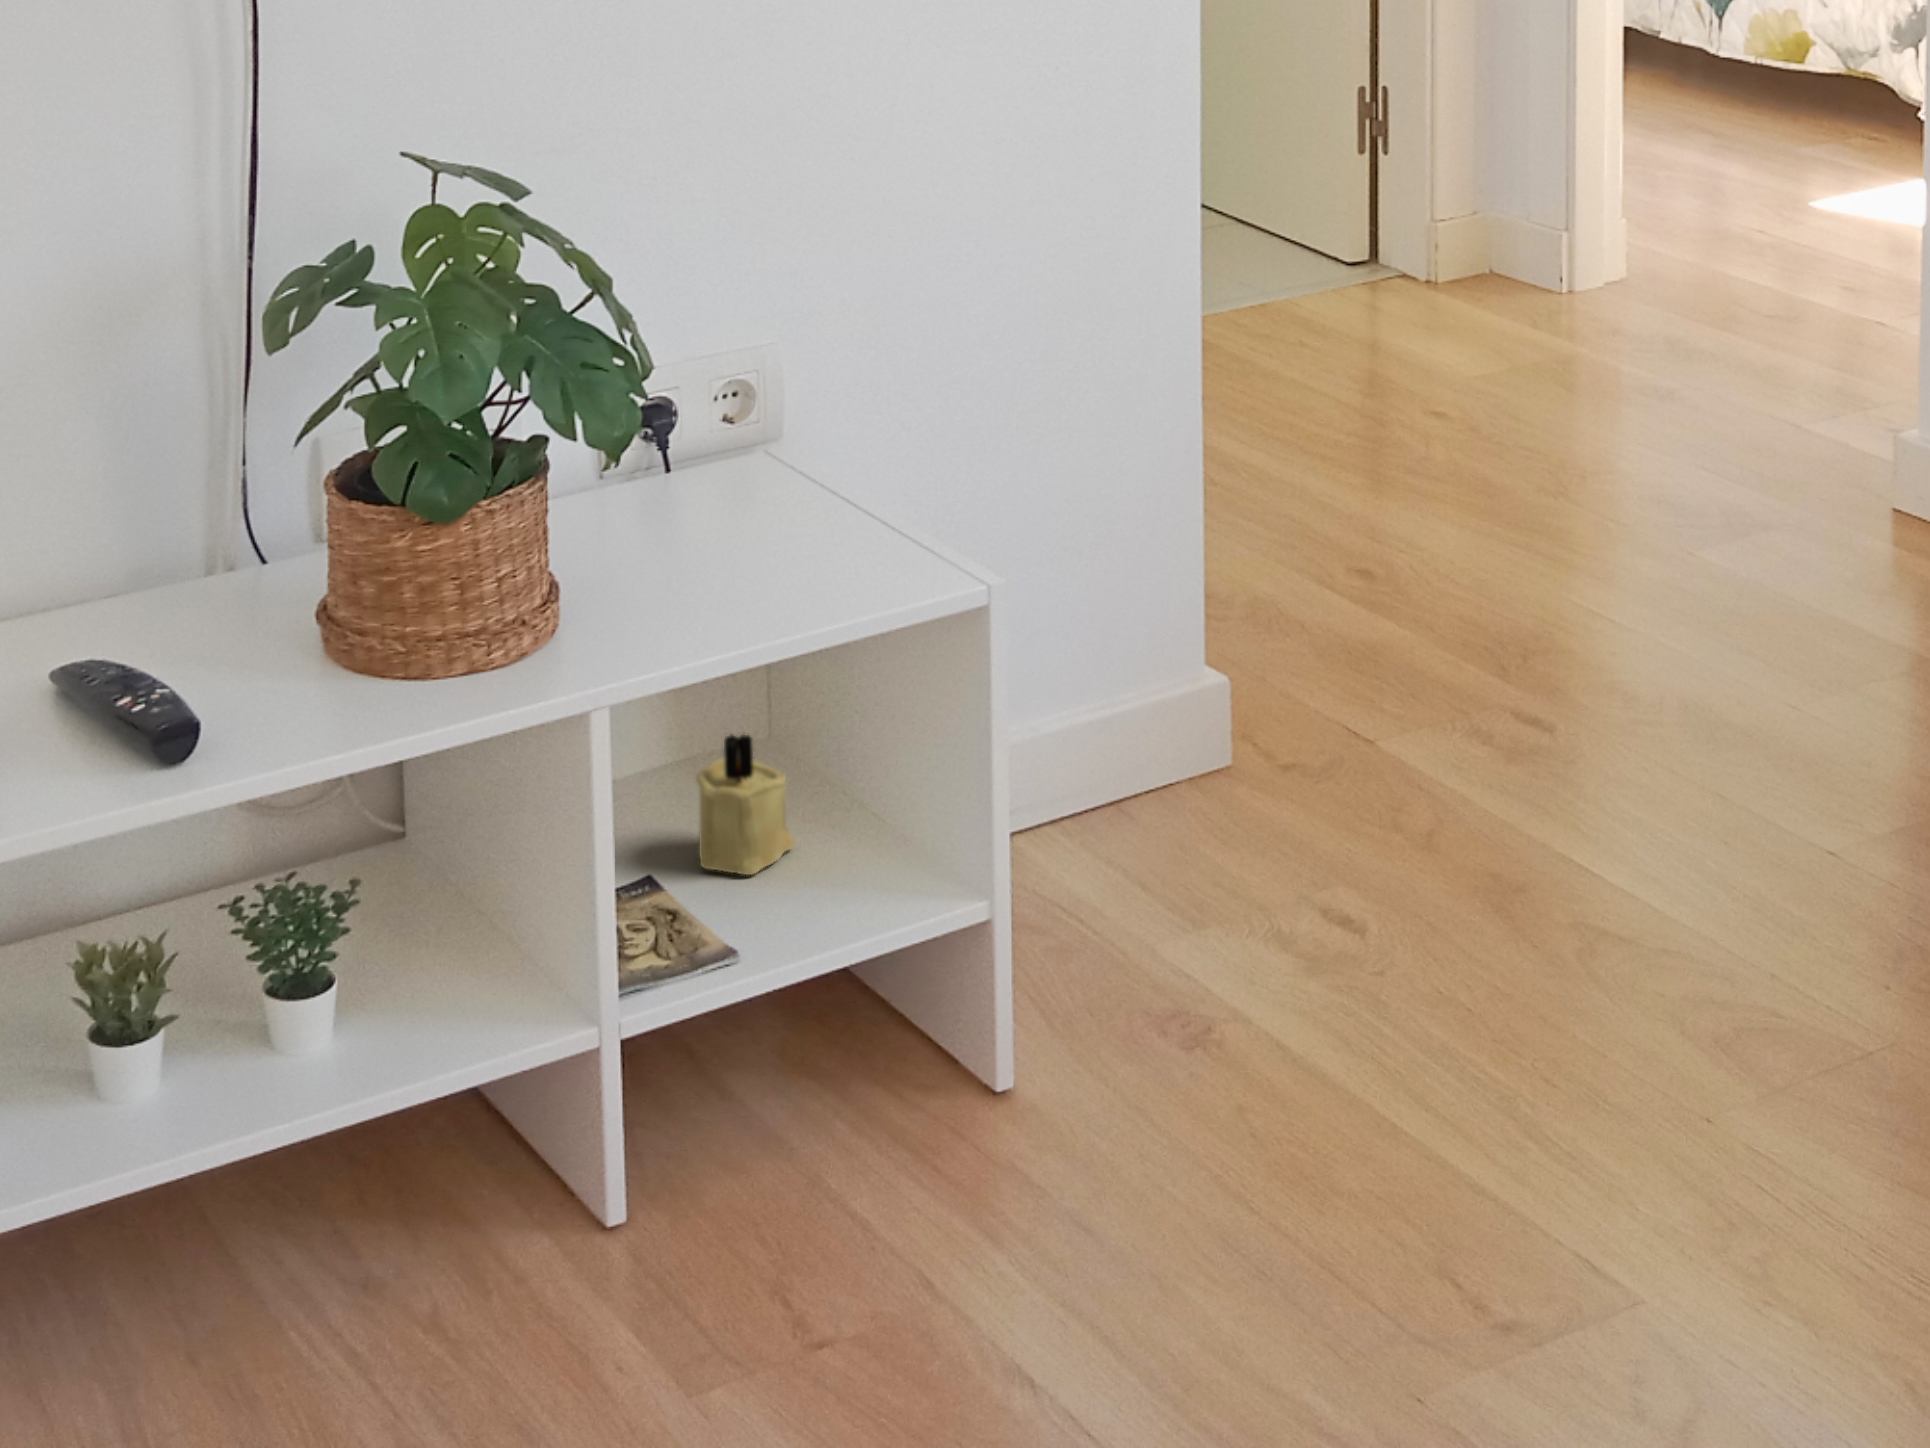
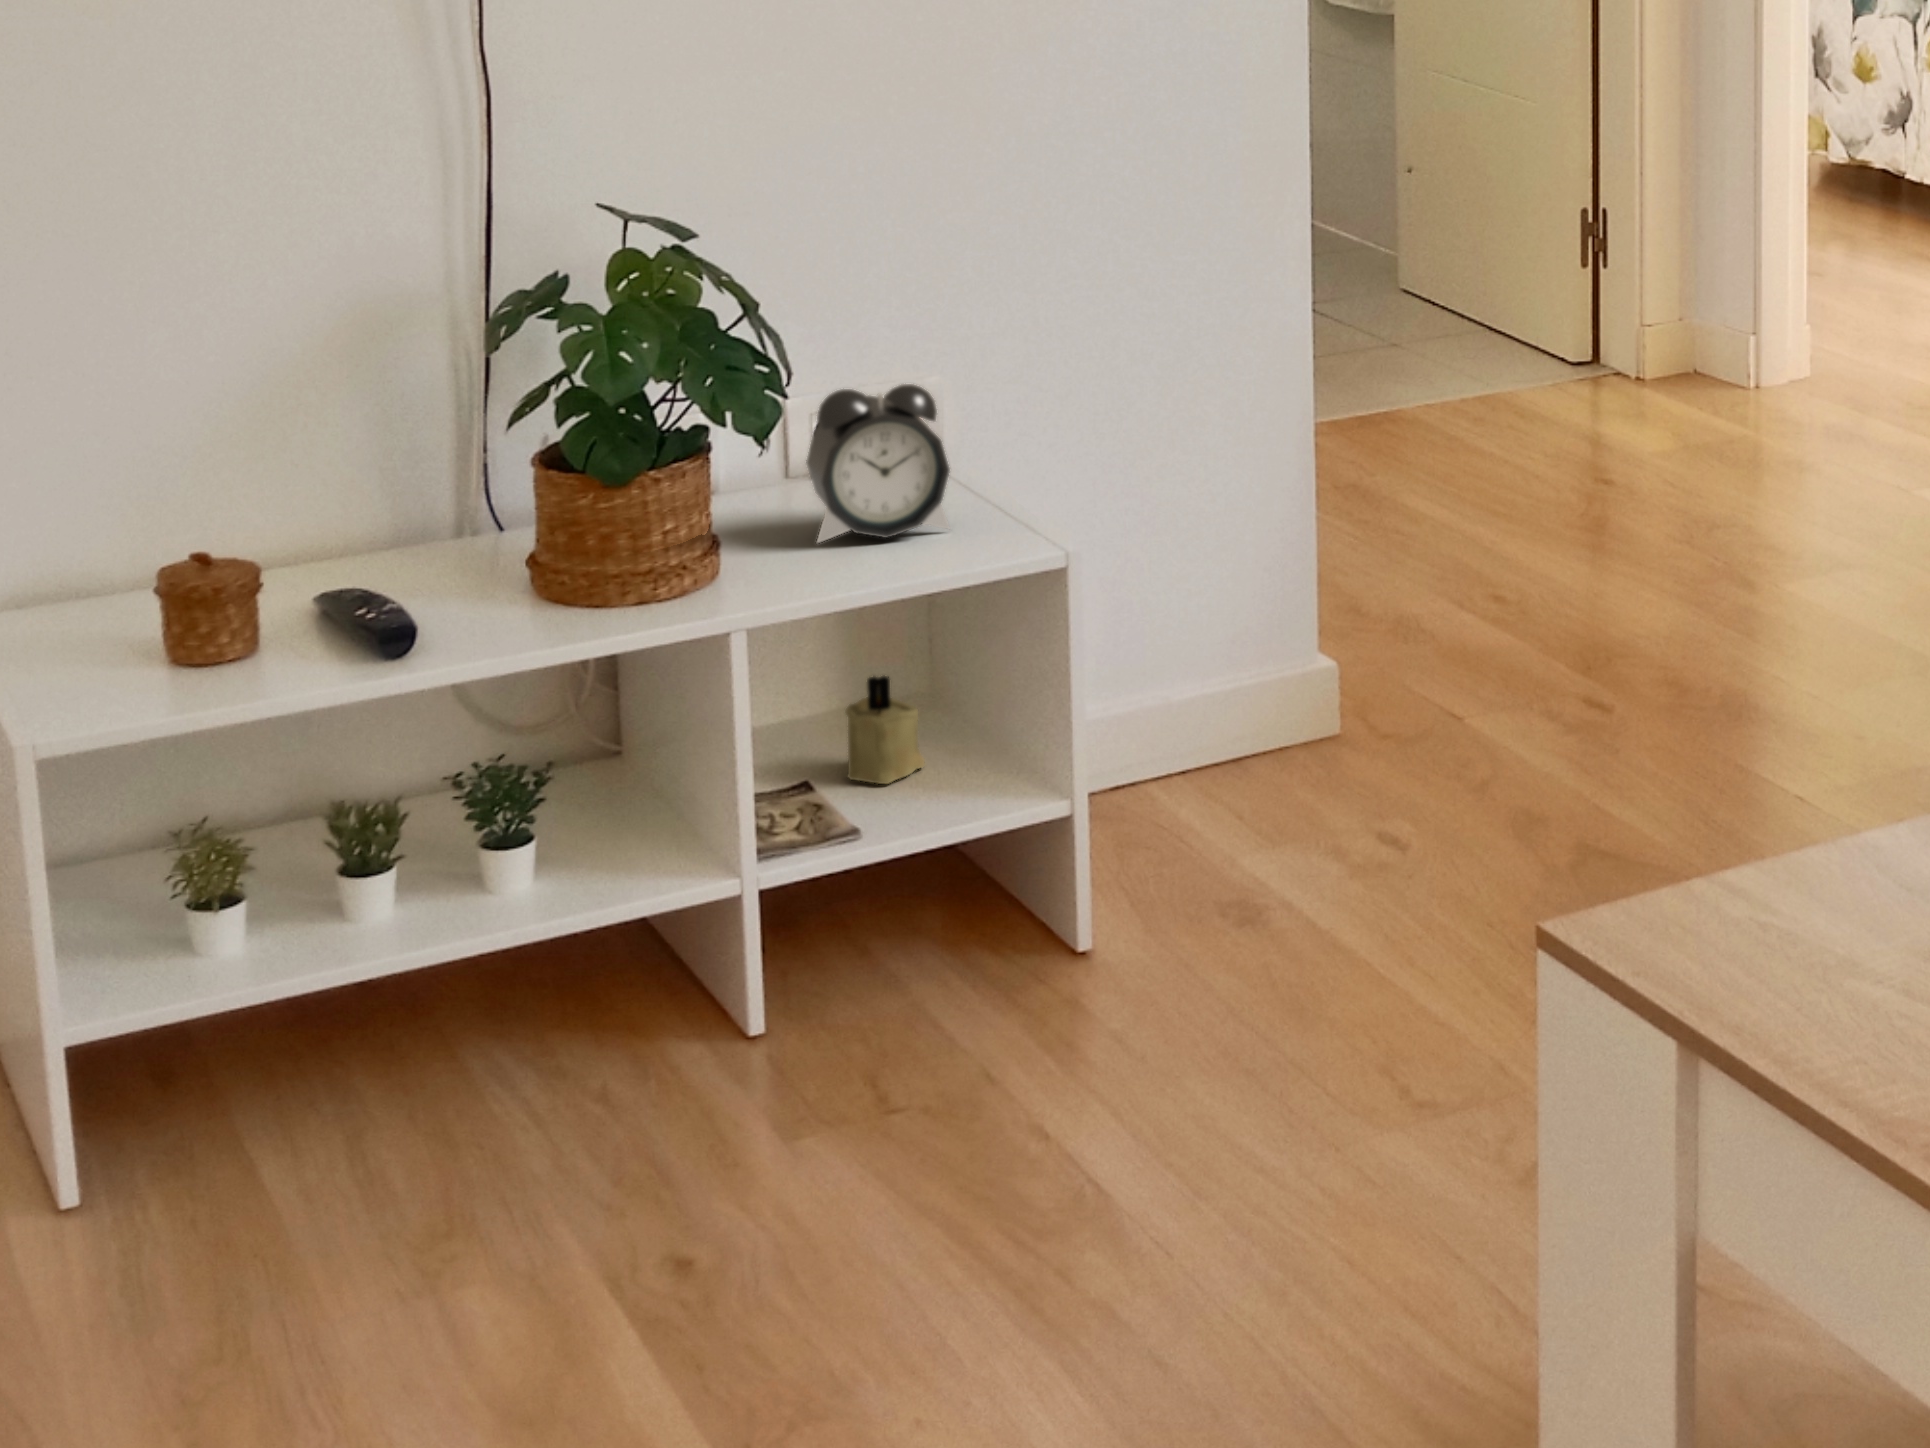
alarm clock: none [654,368,840,578] -> present [806,384,950,543]

